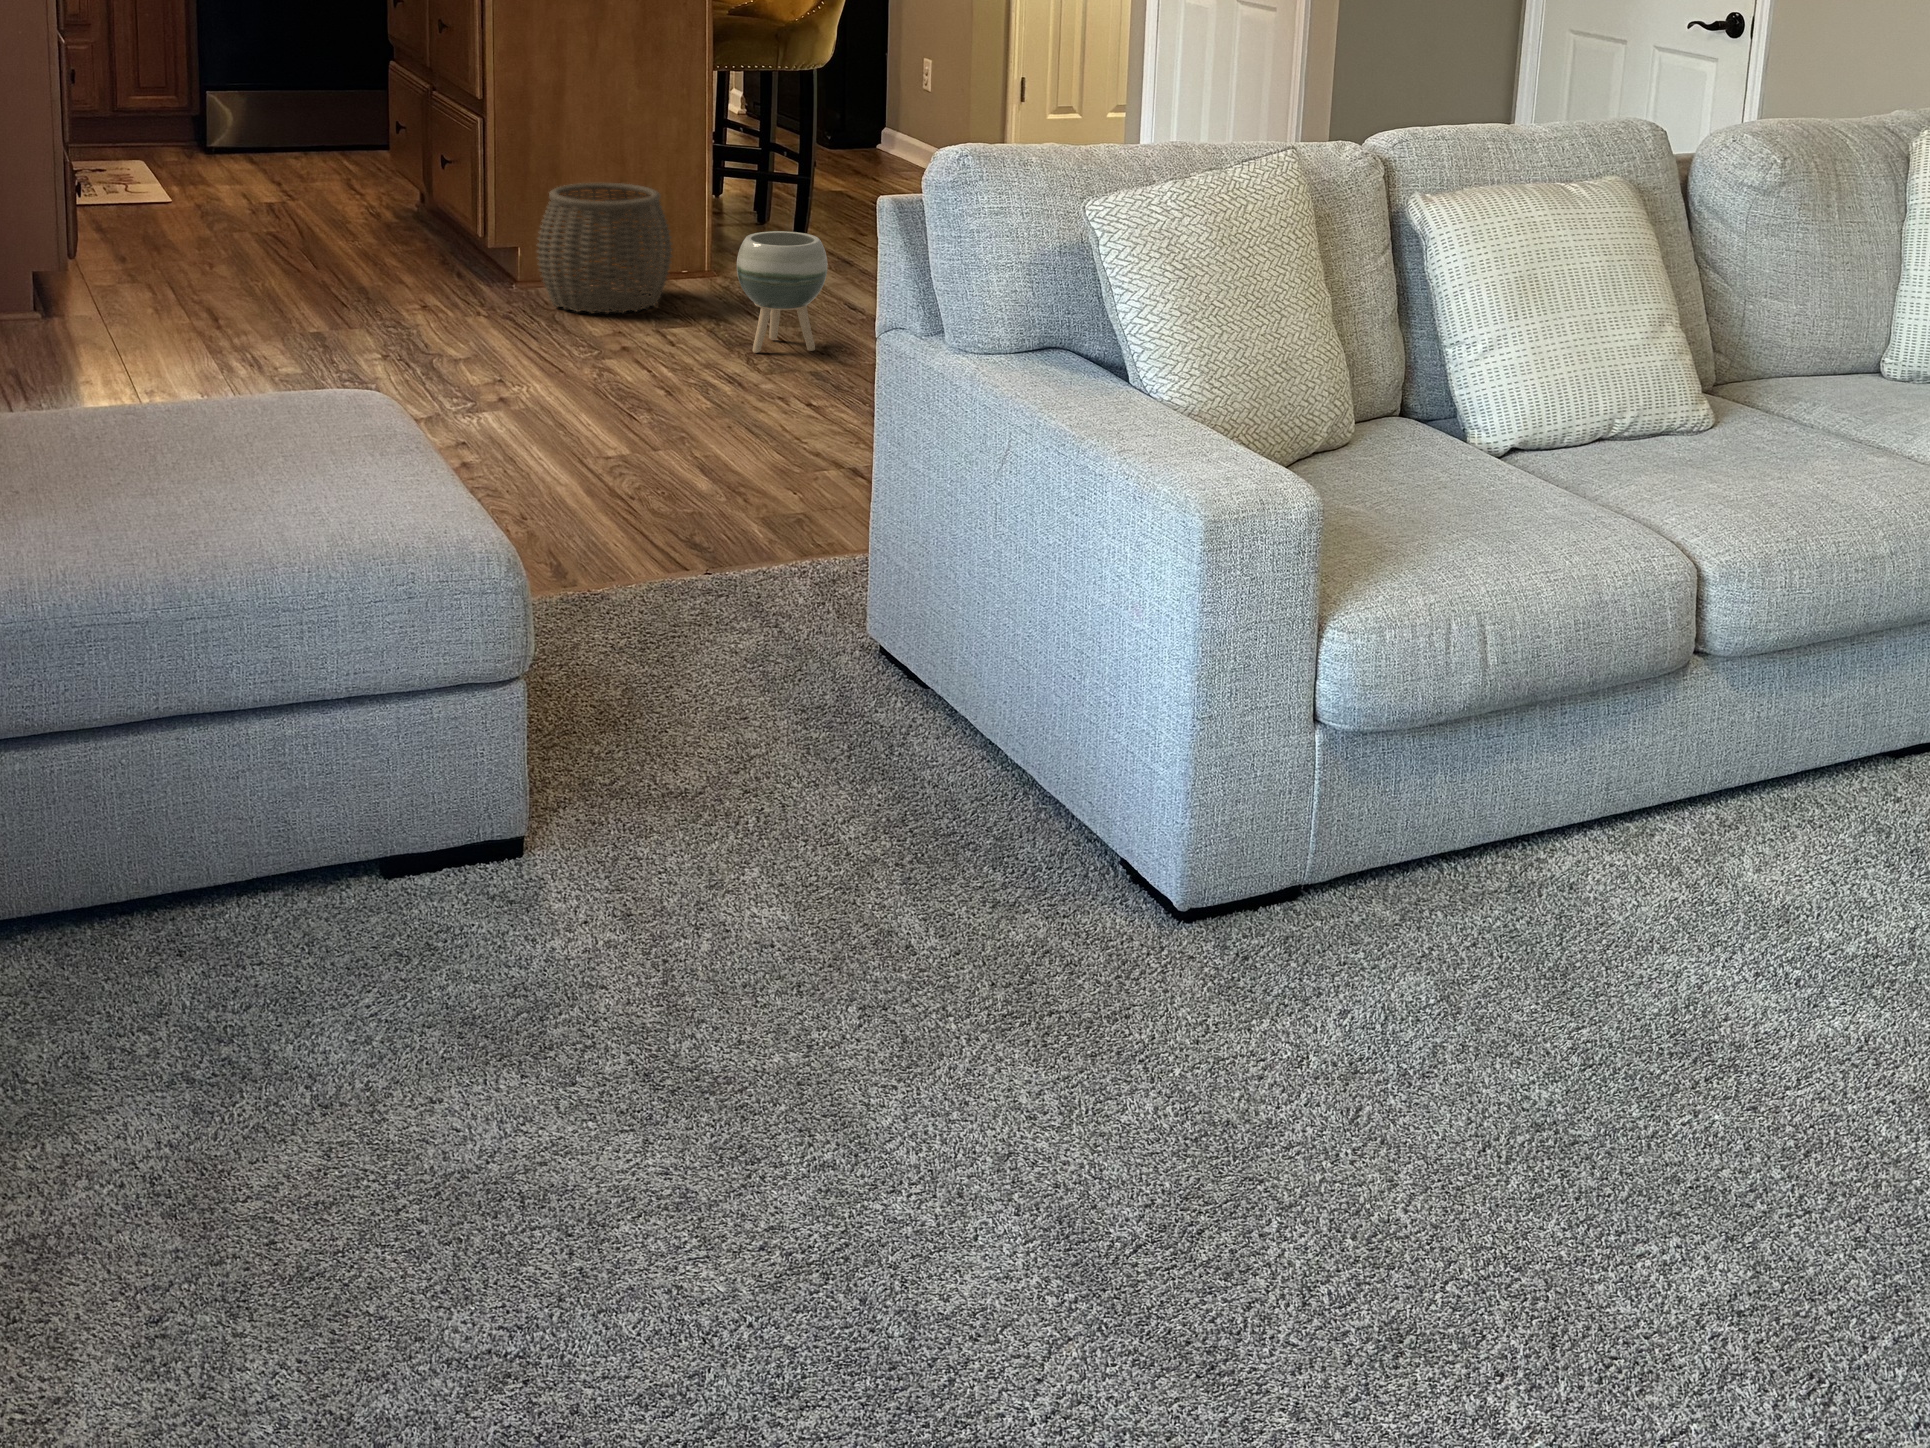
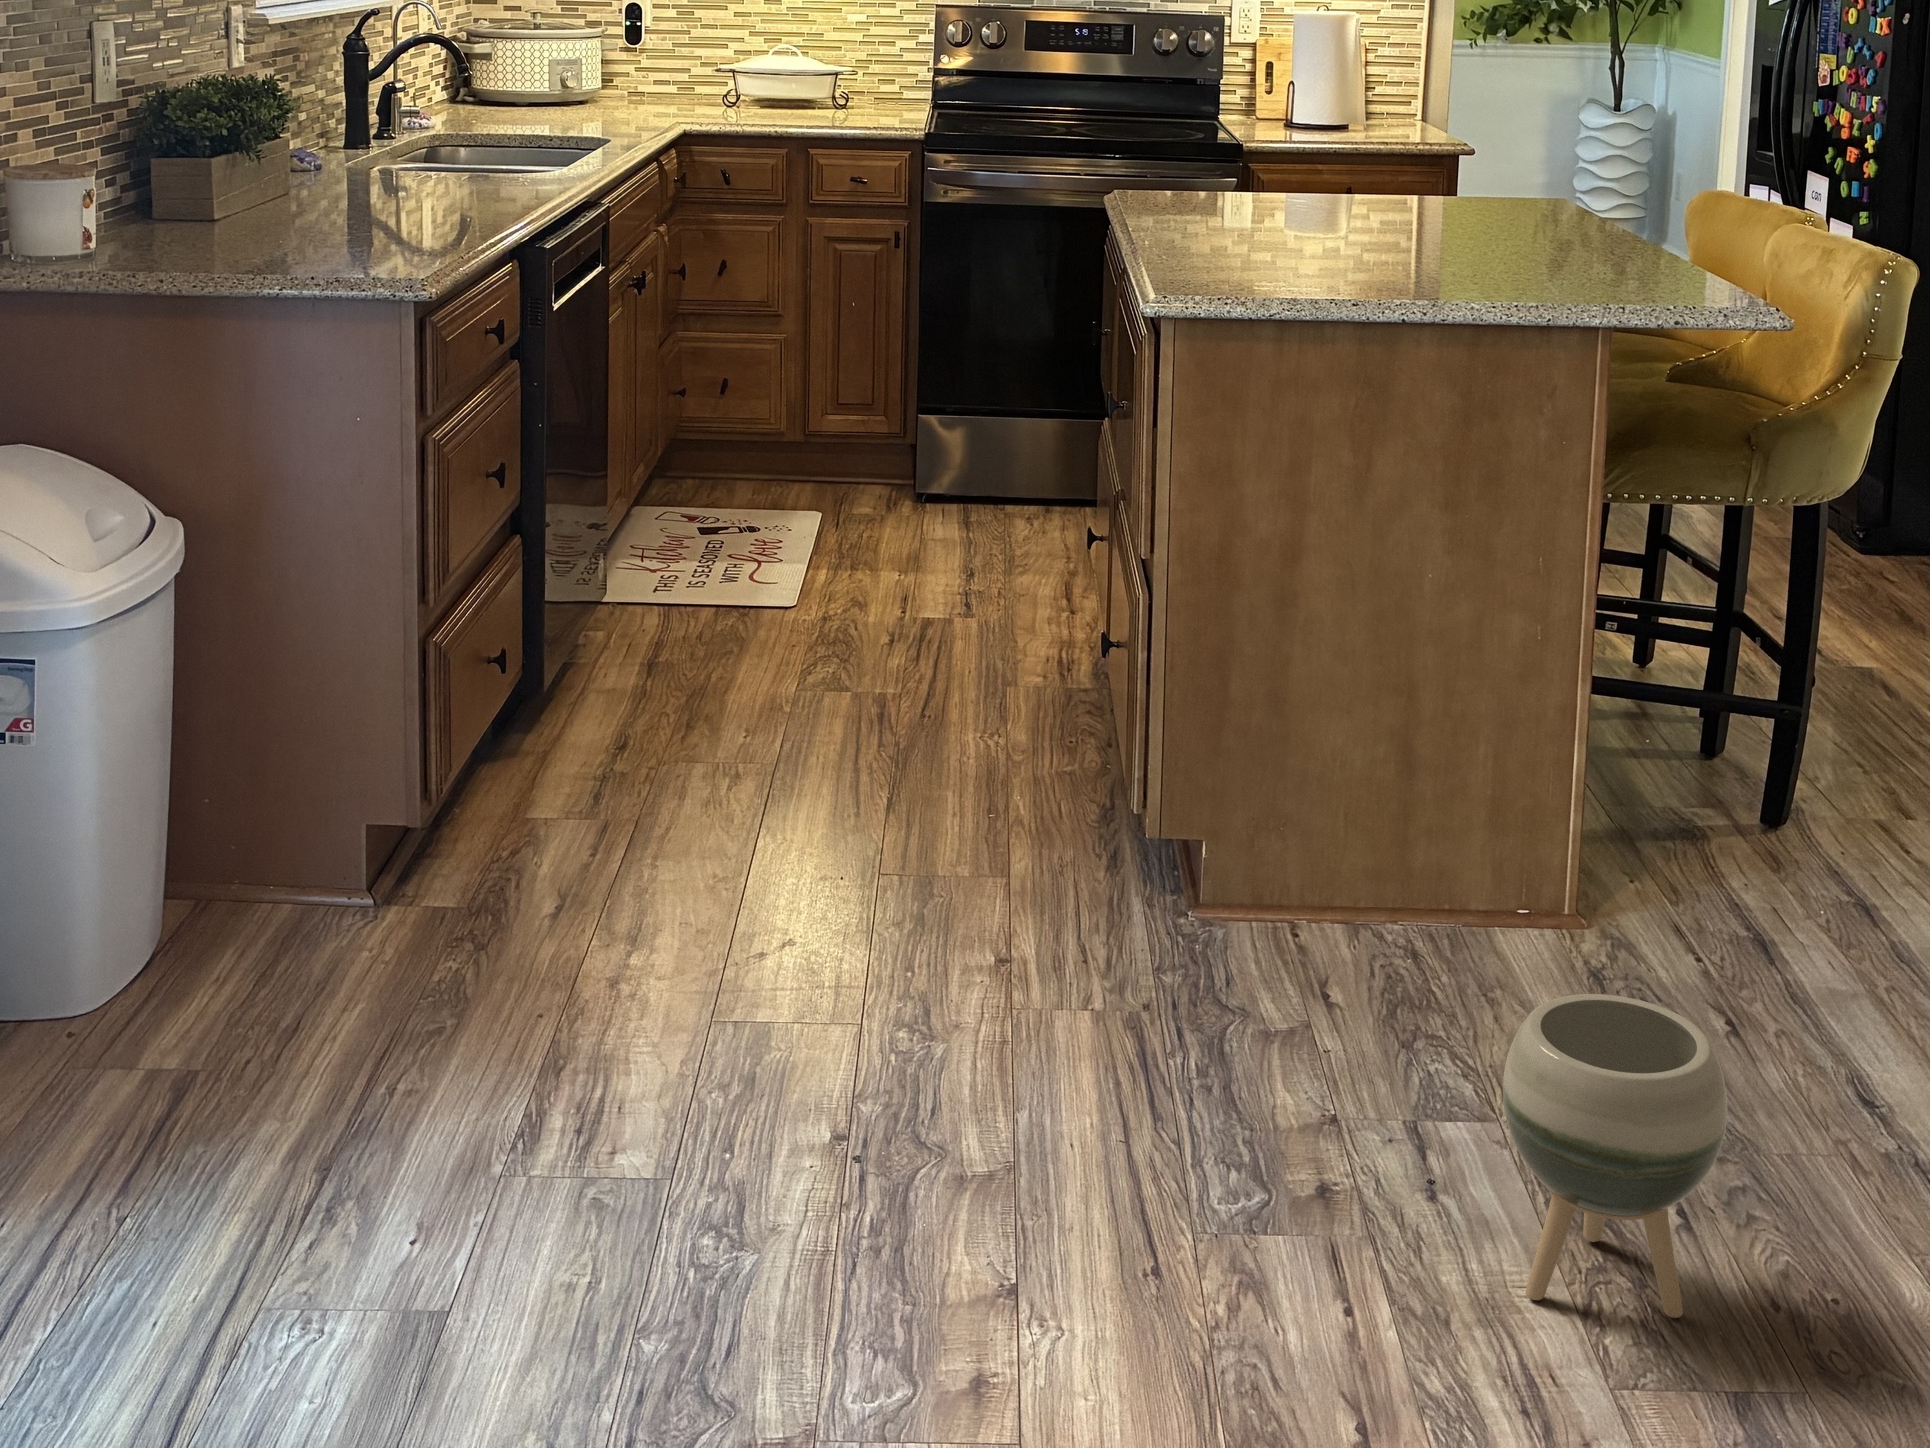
woven basket: present [537,183,672,313] -> none [1150,754,1423,1062]

